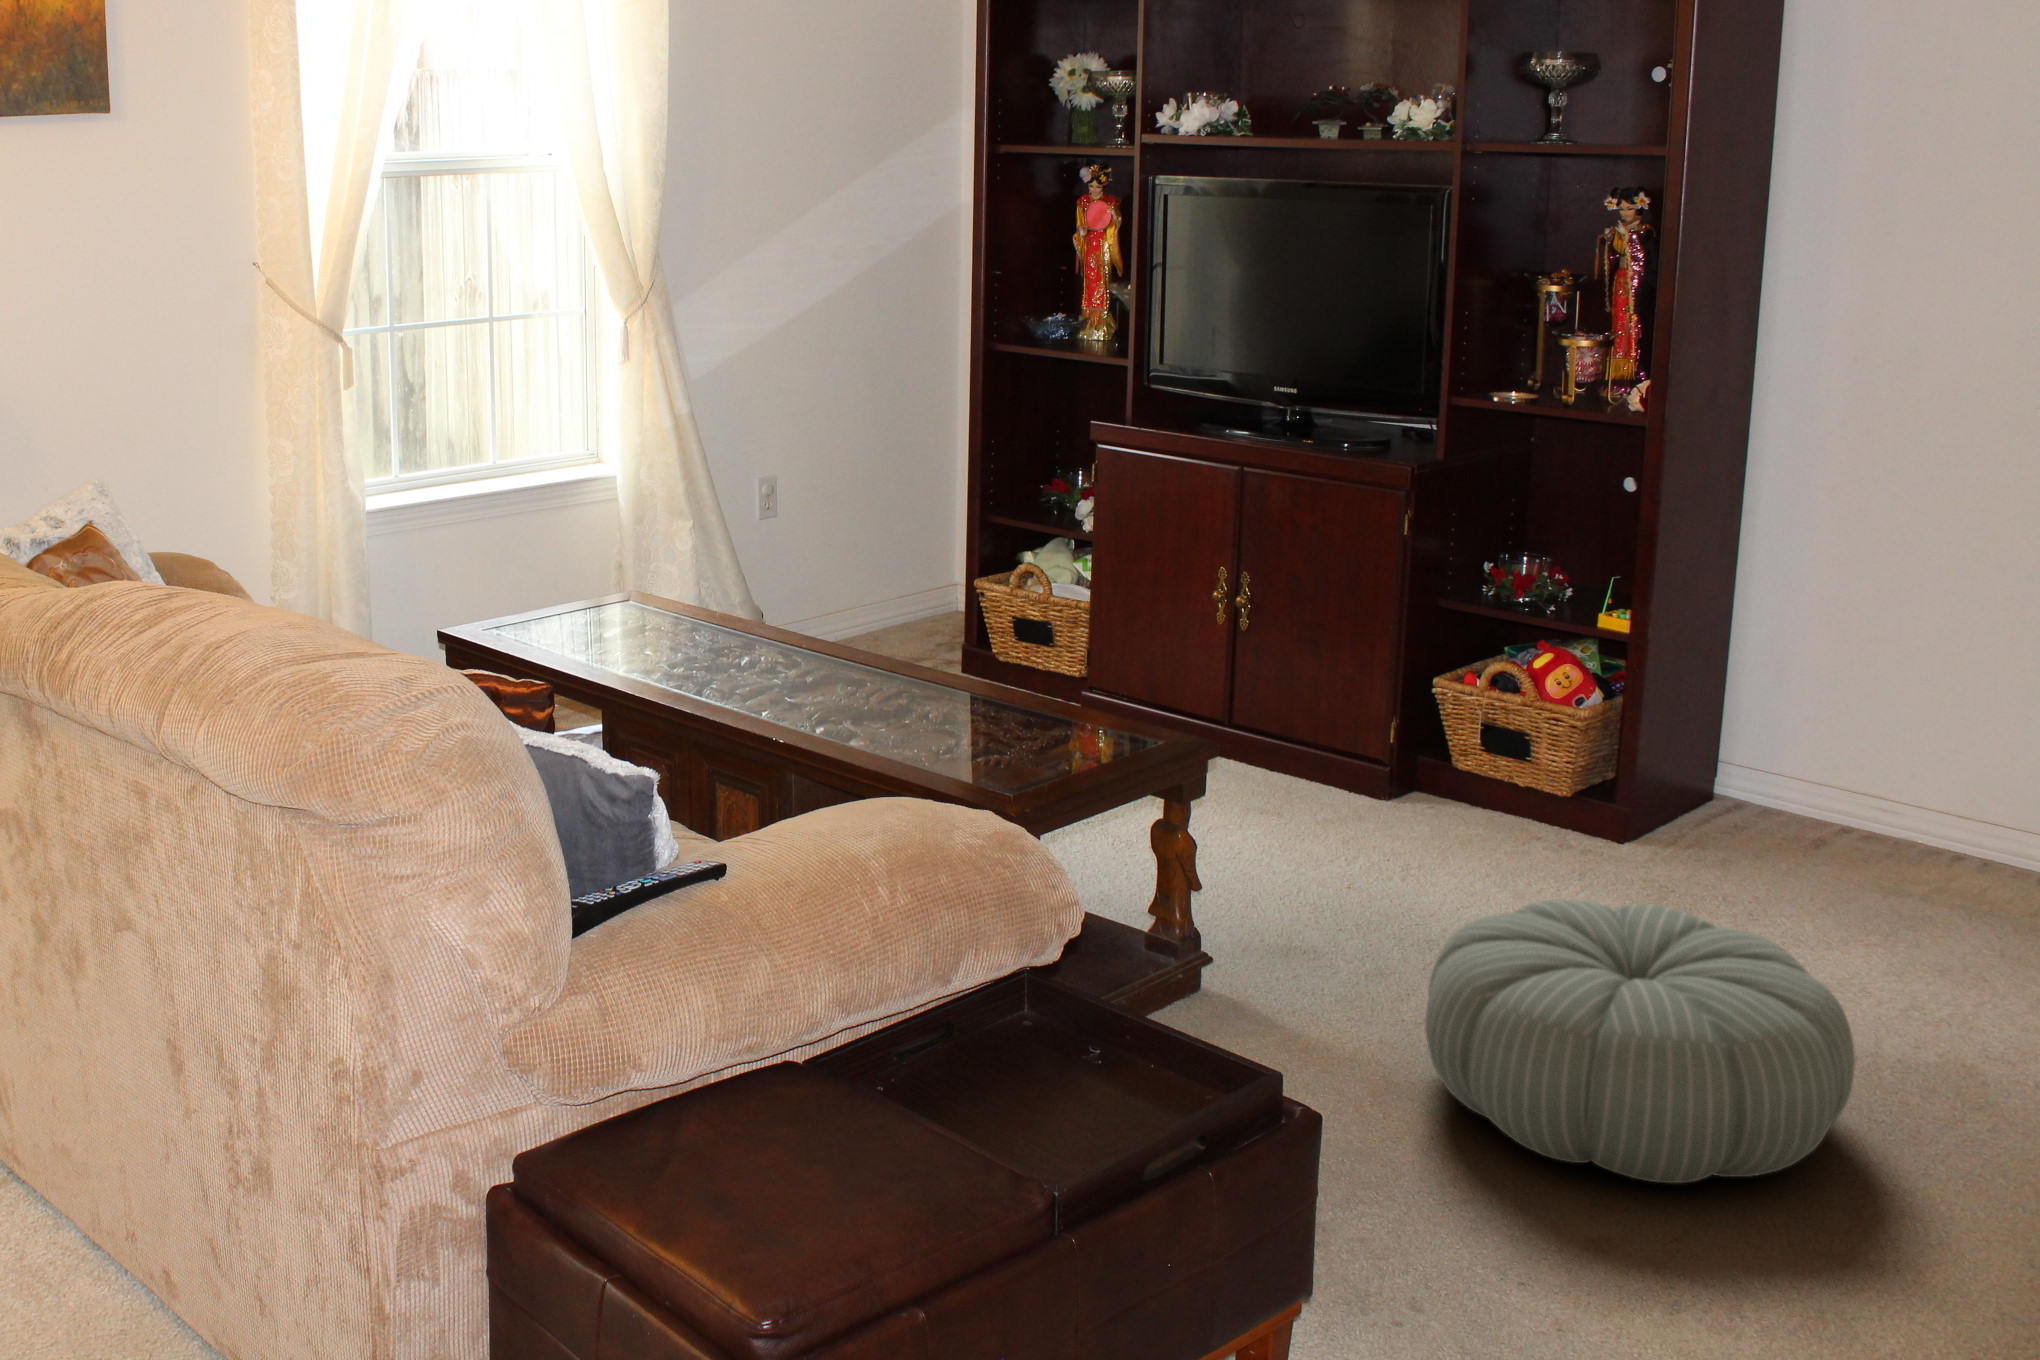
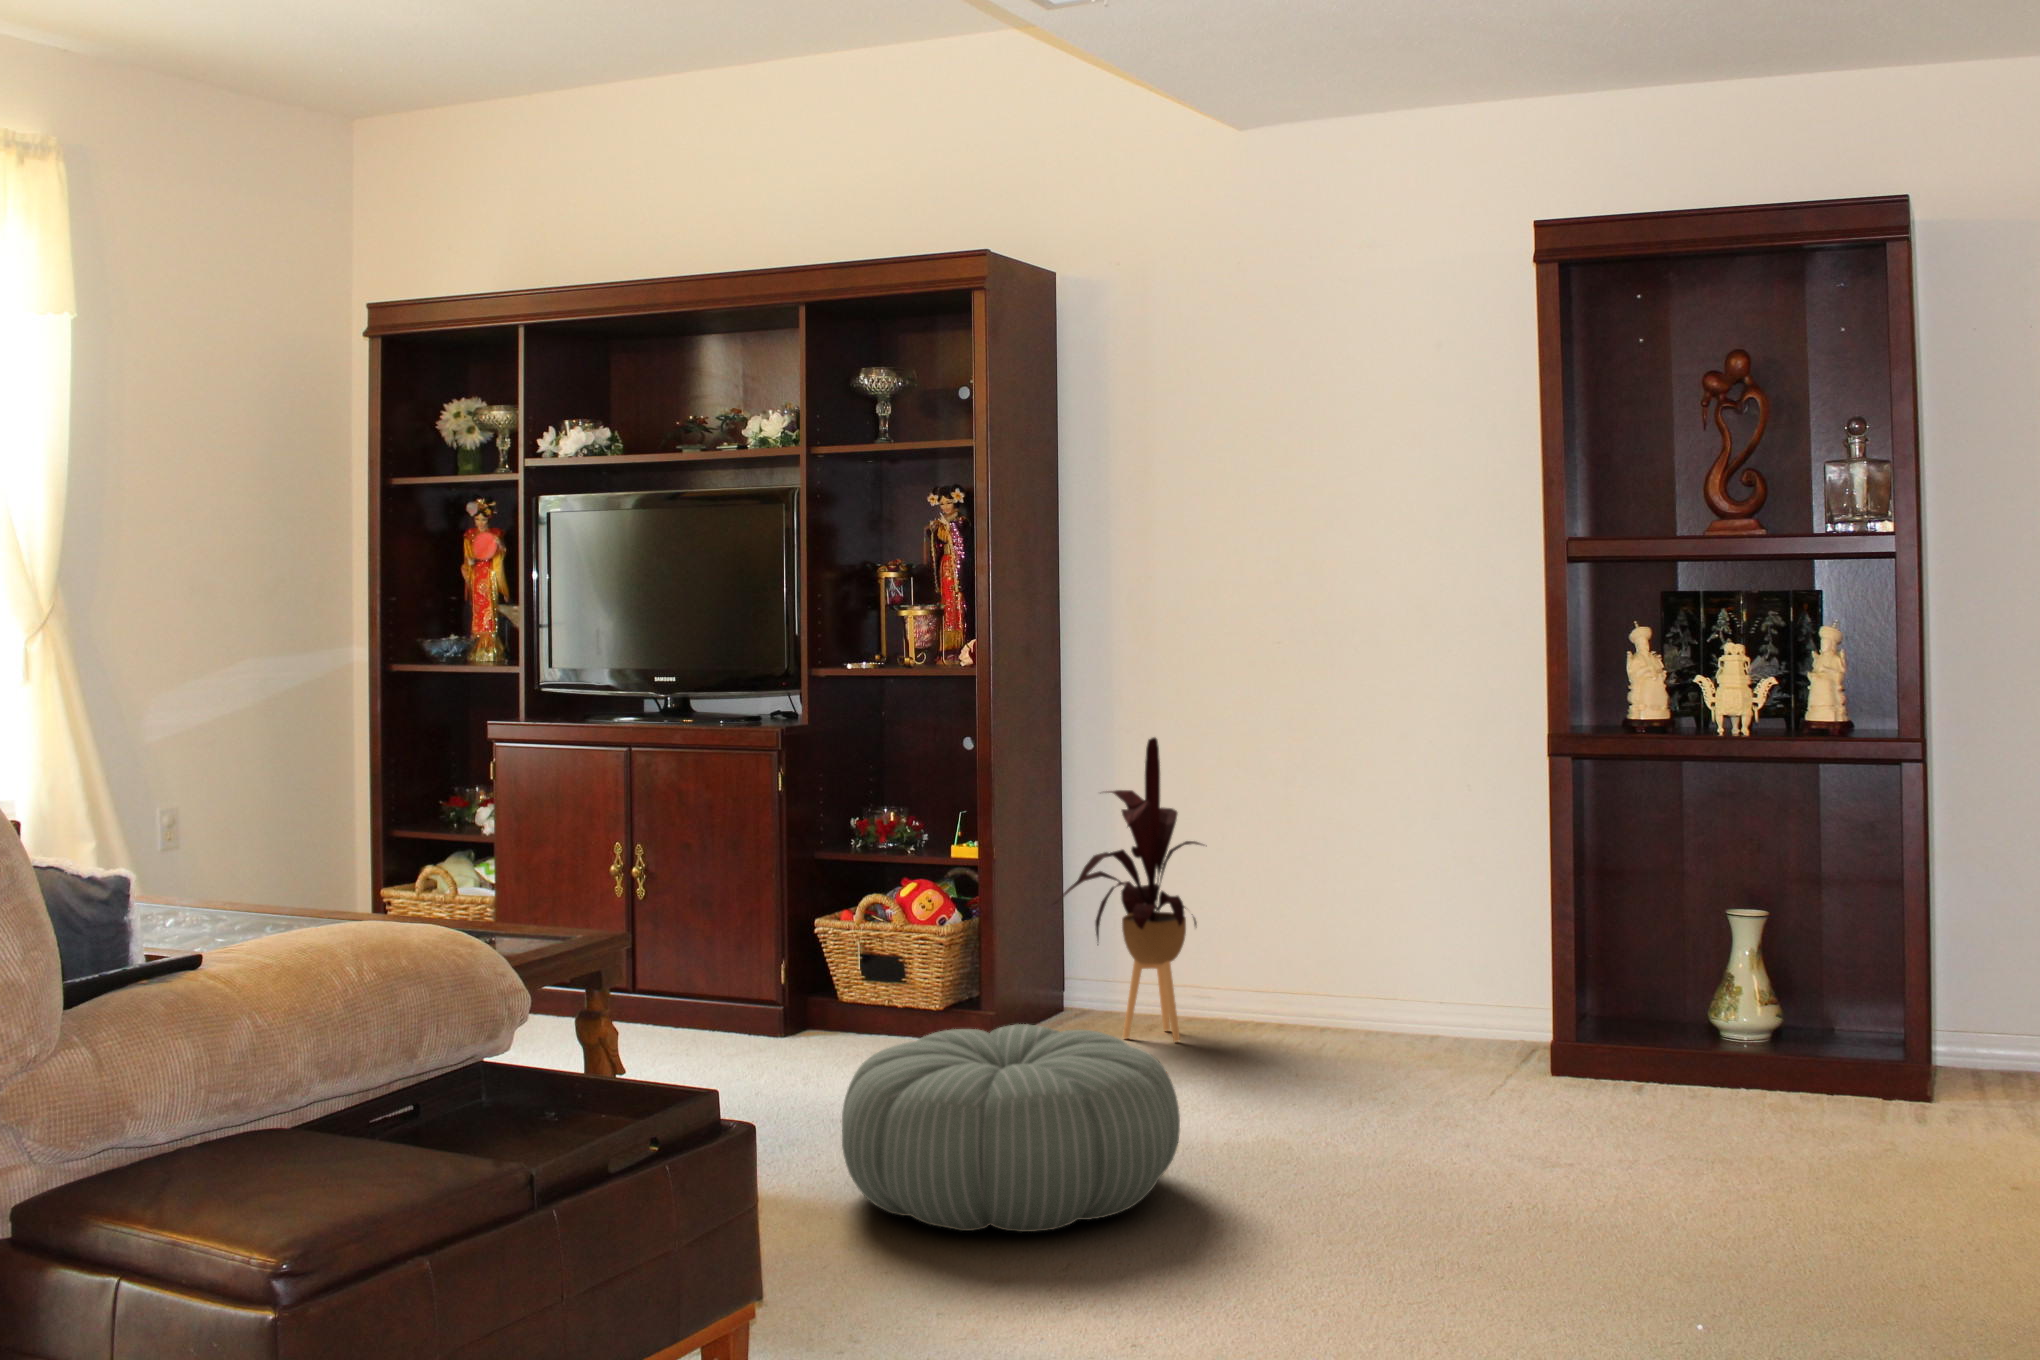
house plant: none [1718,528,1936,881] -> present [1058,737,1203,1042]

